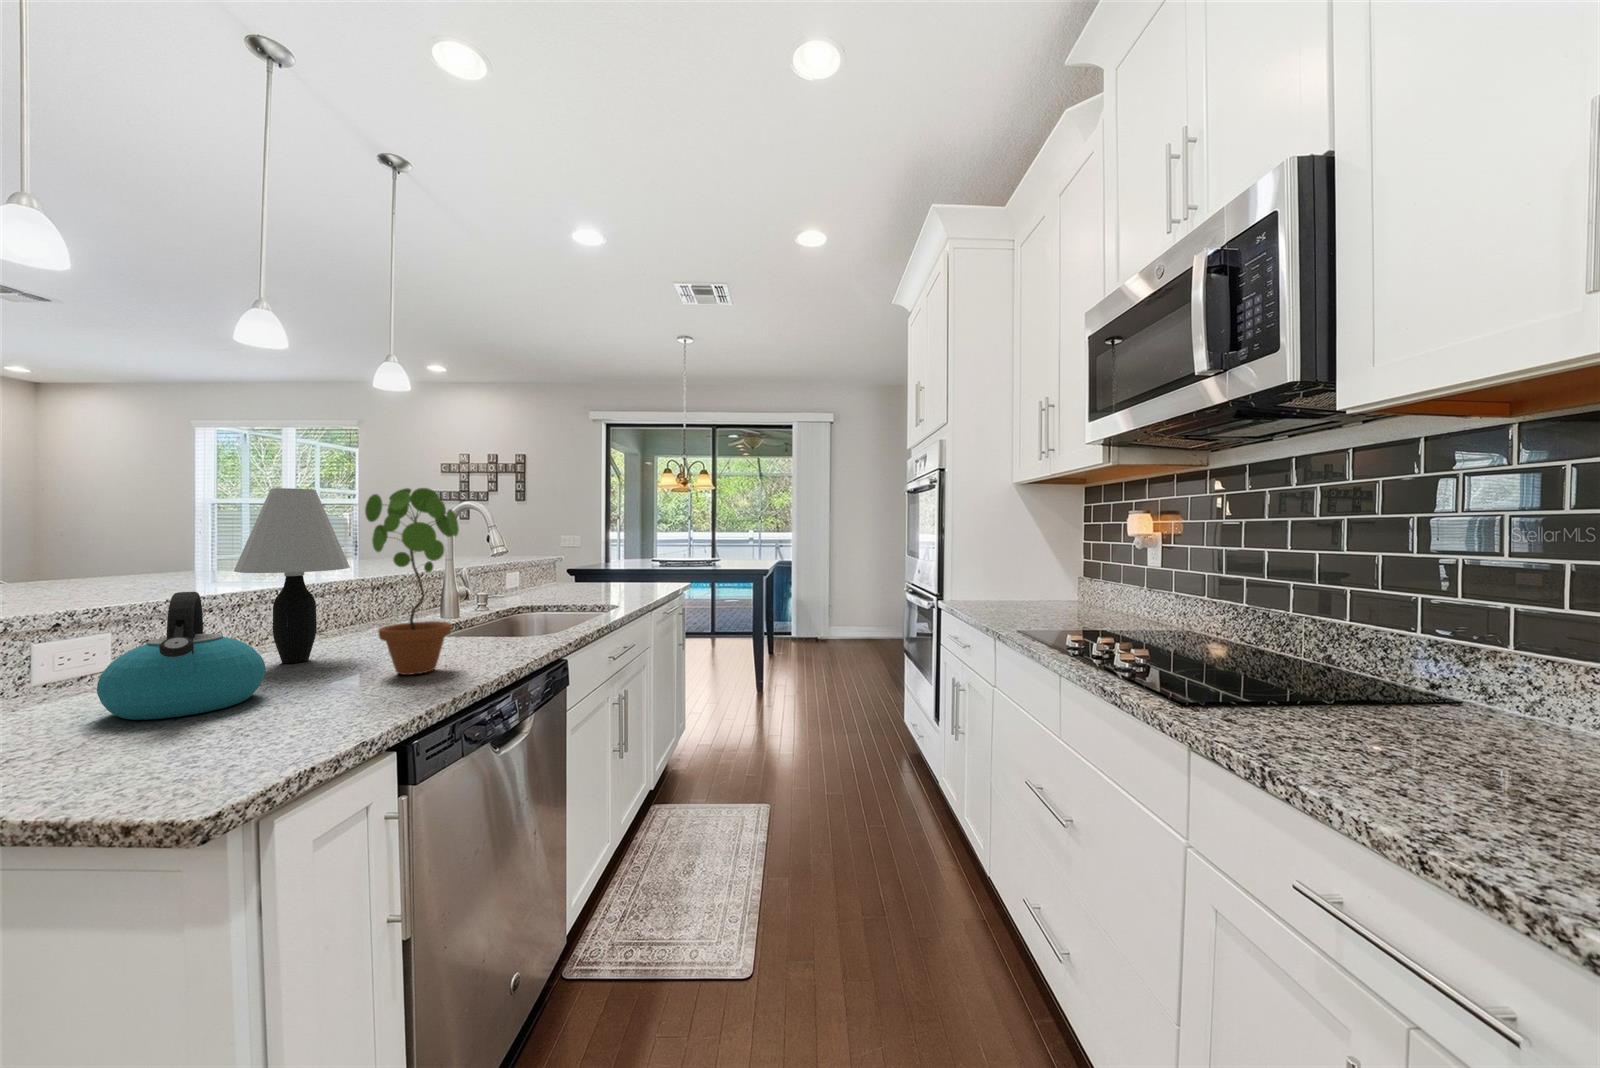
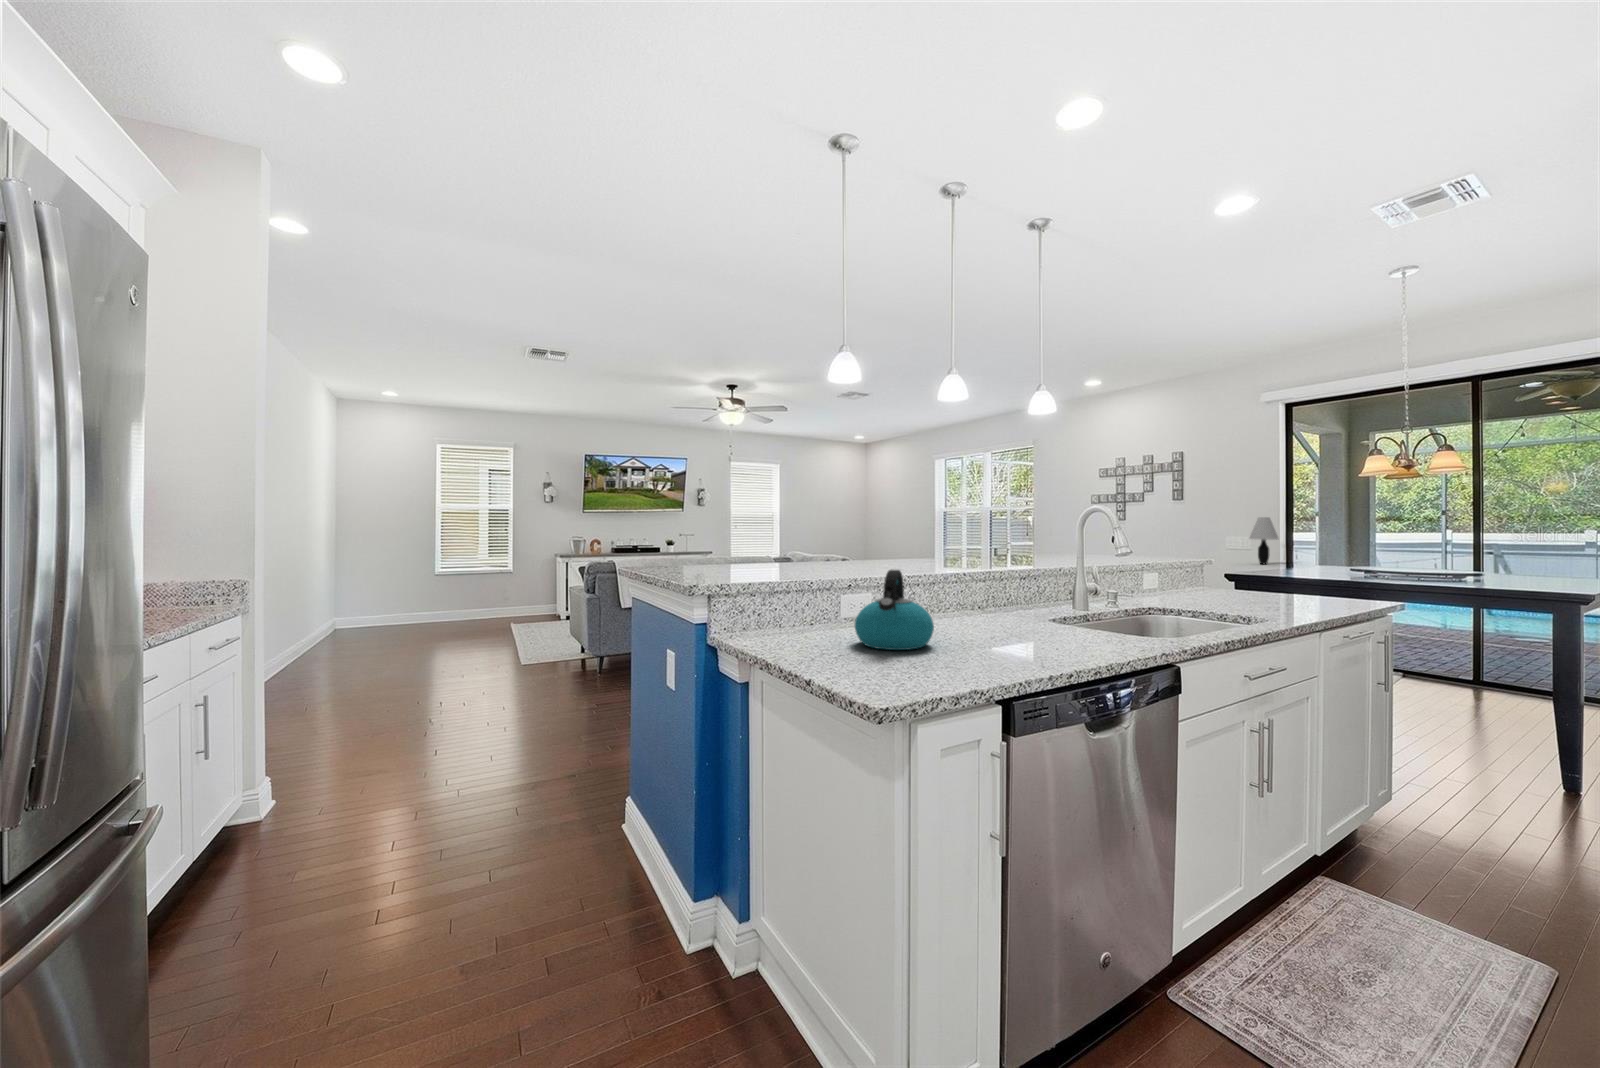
table lamp: present [234,488,350,663] -> present [1249,517,1278,564]
potted plant: present [365,488,459,675] -> none [998,494,1068,651]

